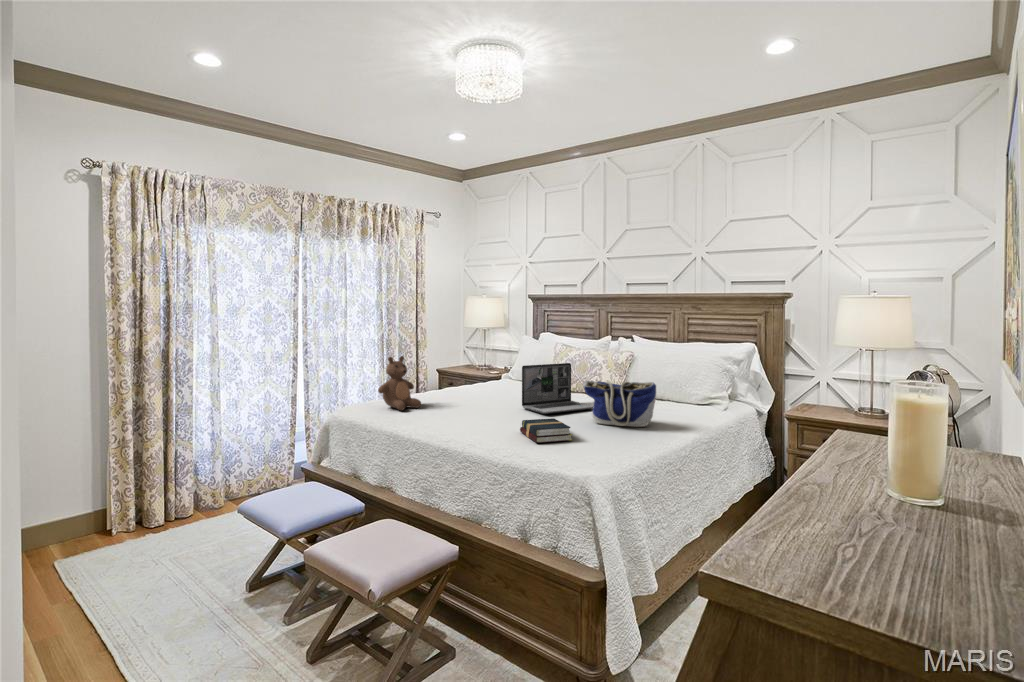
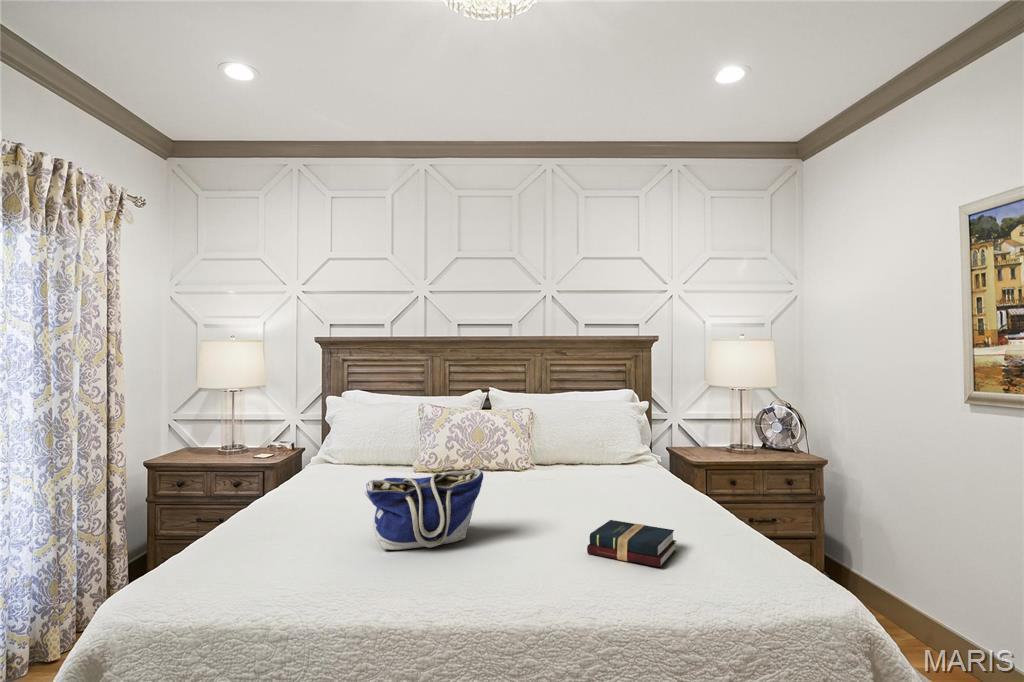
teddy bear: present [378,356,421,410] -> none [246,452,326,563]
laptop: present [522,363,593,414] -> none [479,432,563,514]
tote bag: present [584,381,656,427] -> present [364,468,483,550]

